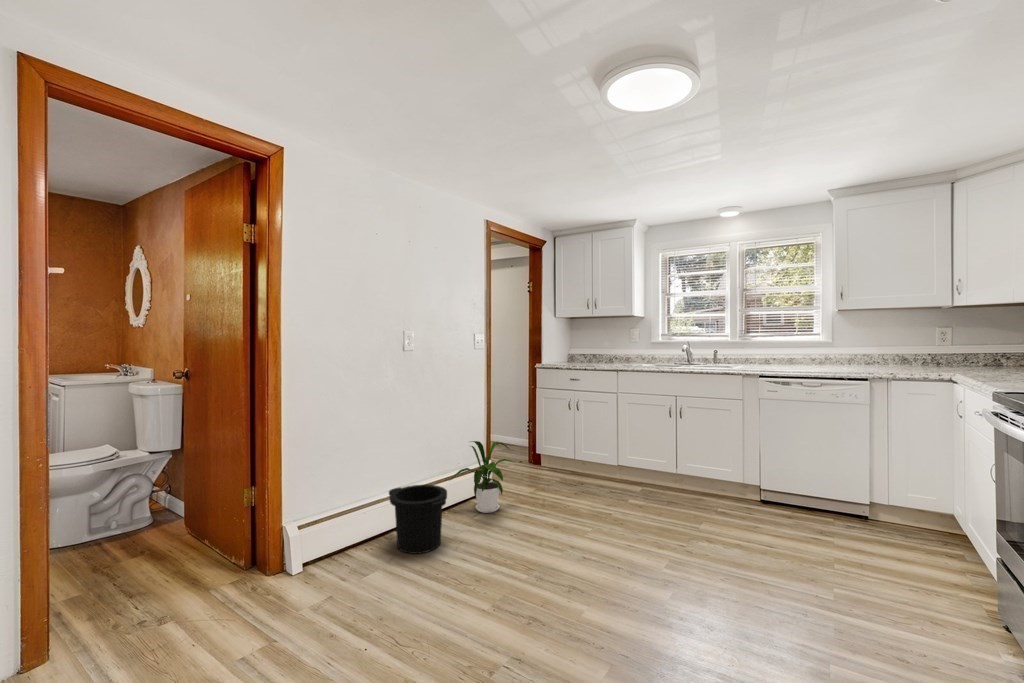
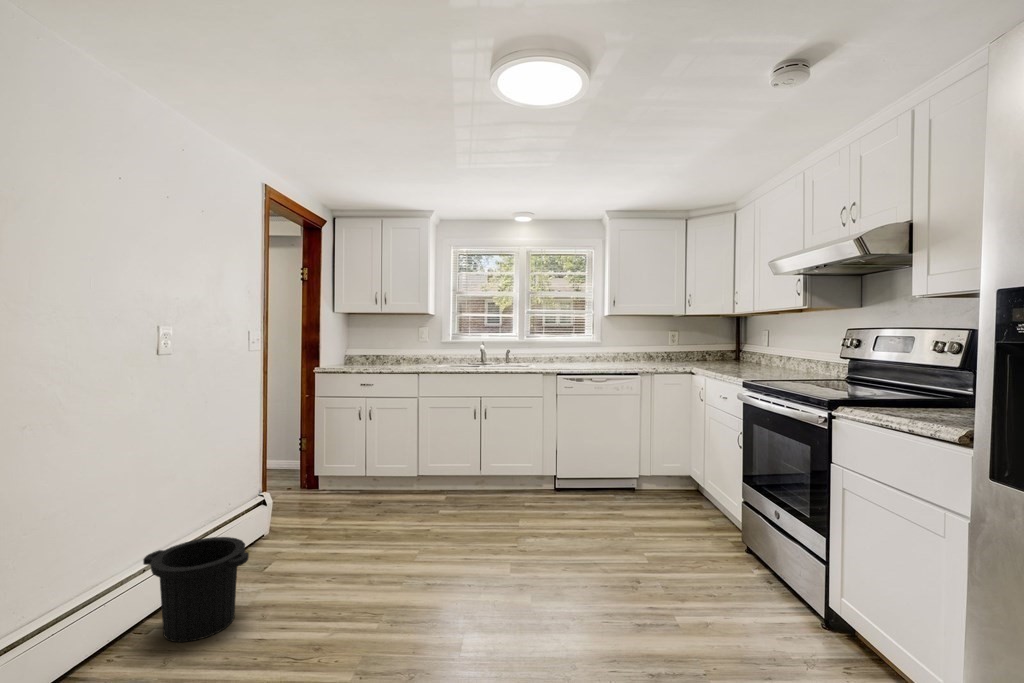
house plant: present [450,441,513,513] -> none [222,466,319,561]

